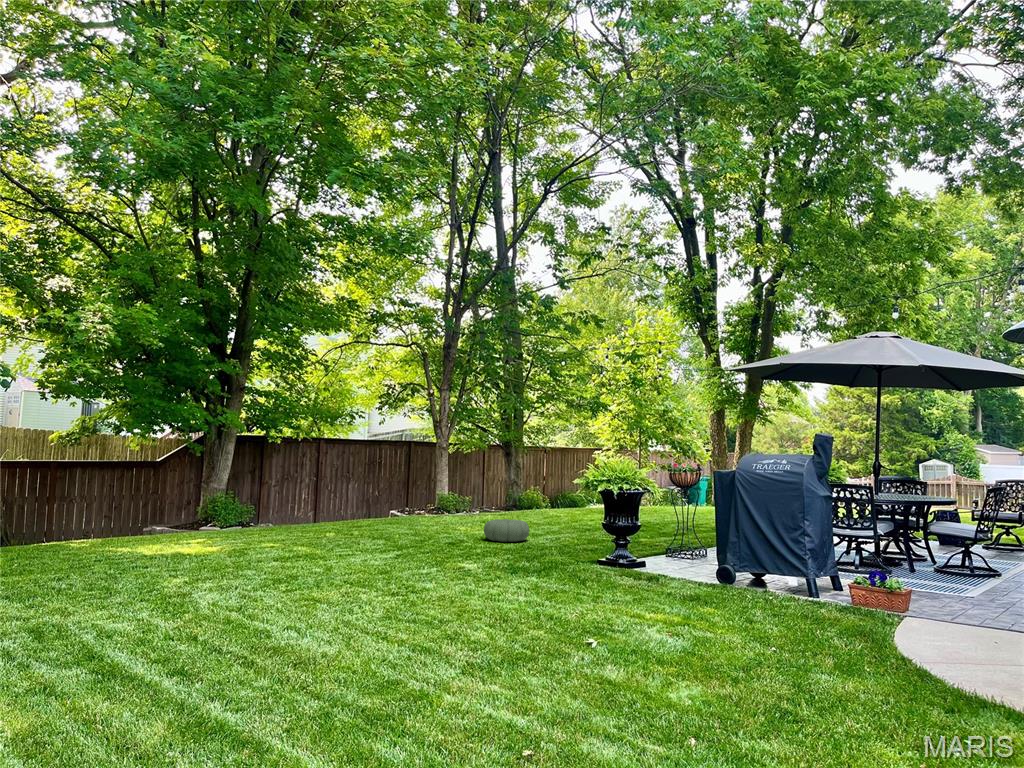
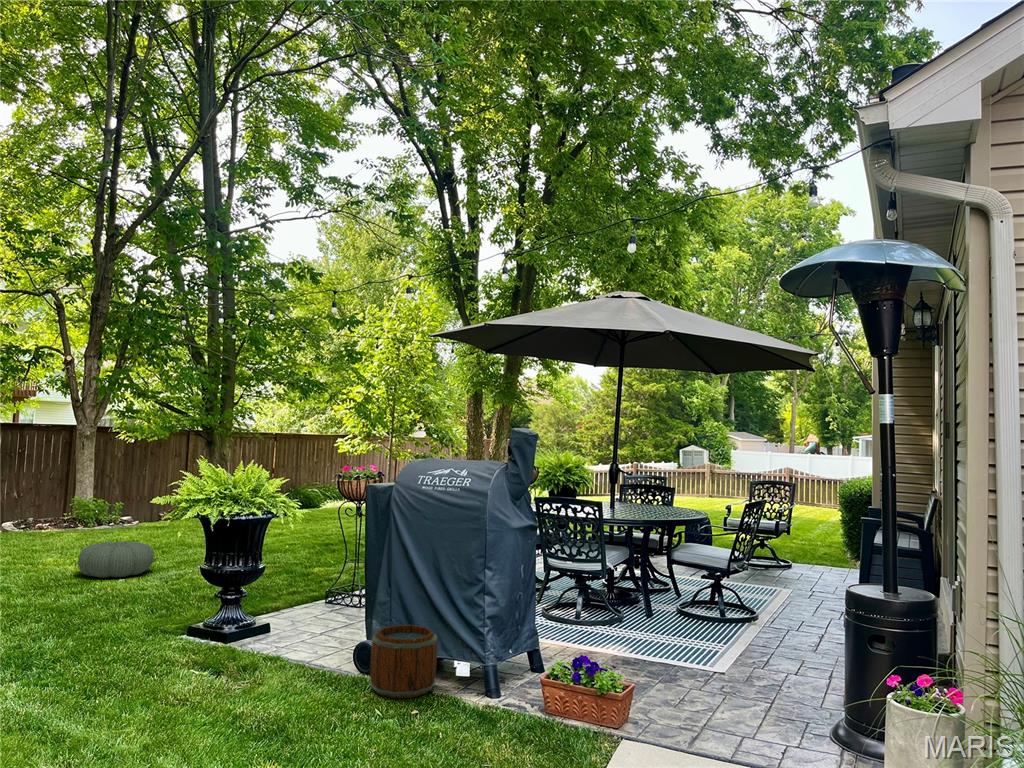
bucket: none [734,555,775,595] -> present [370,625,437,698]

